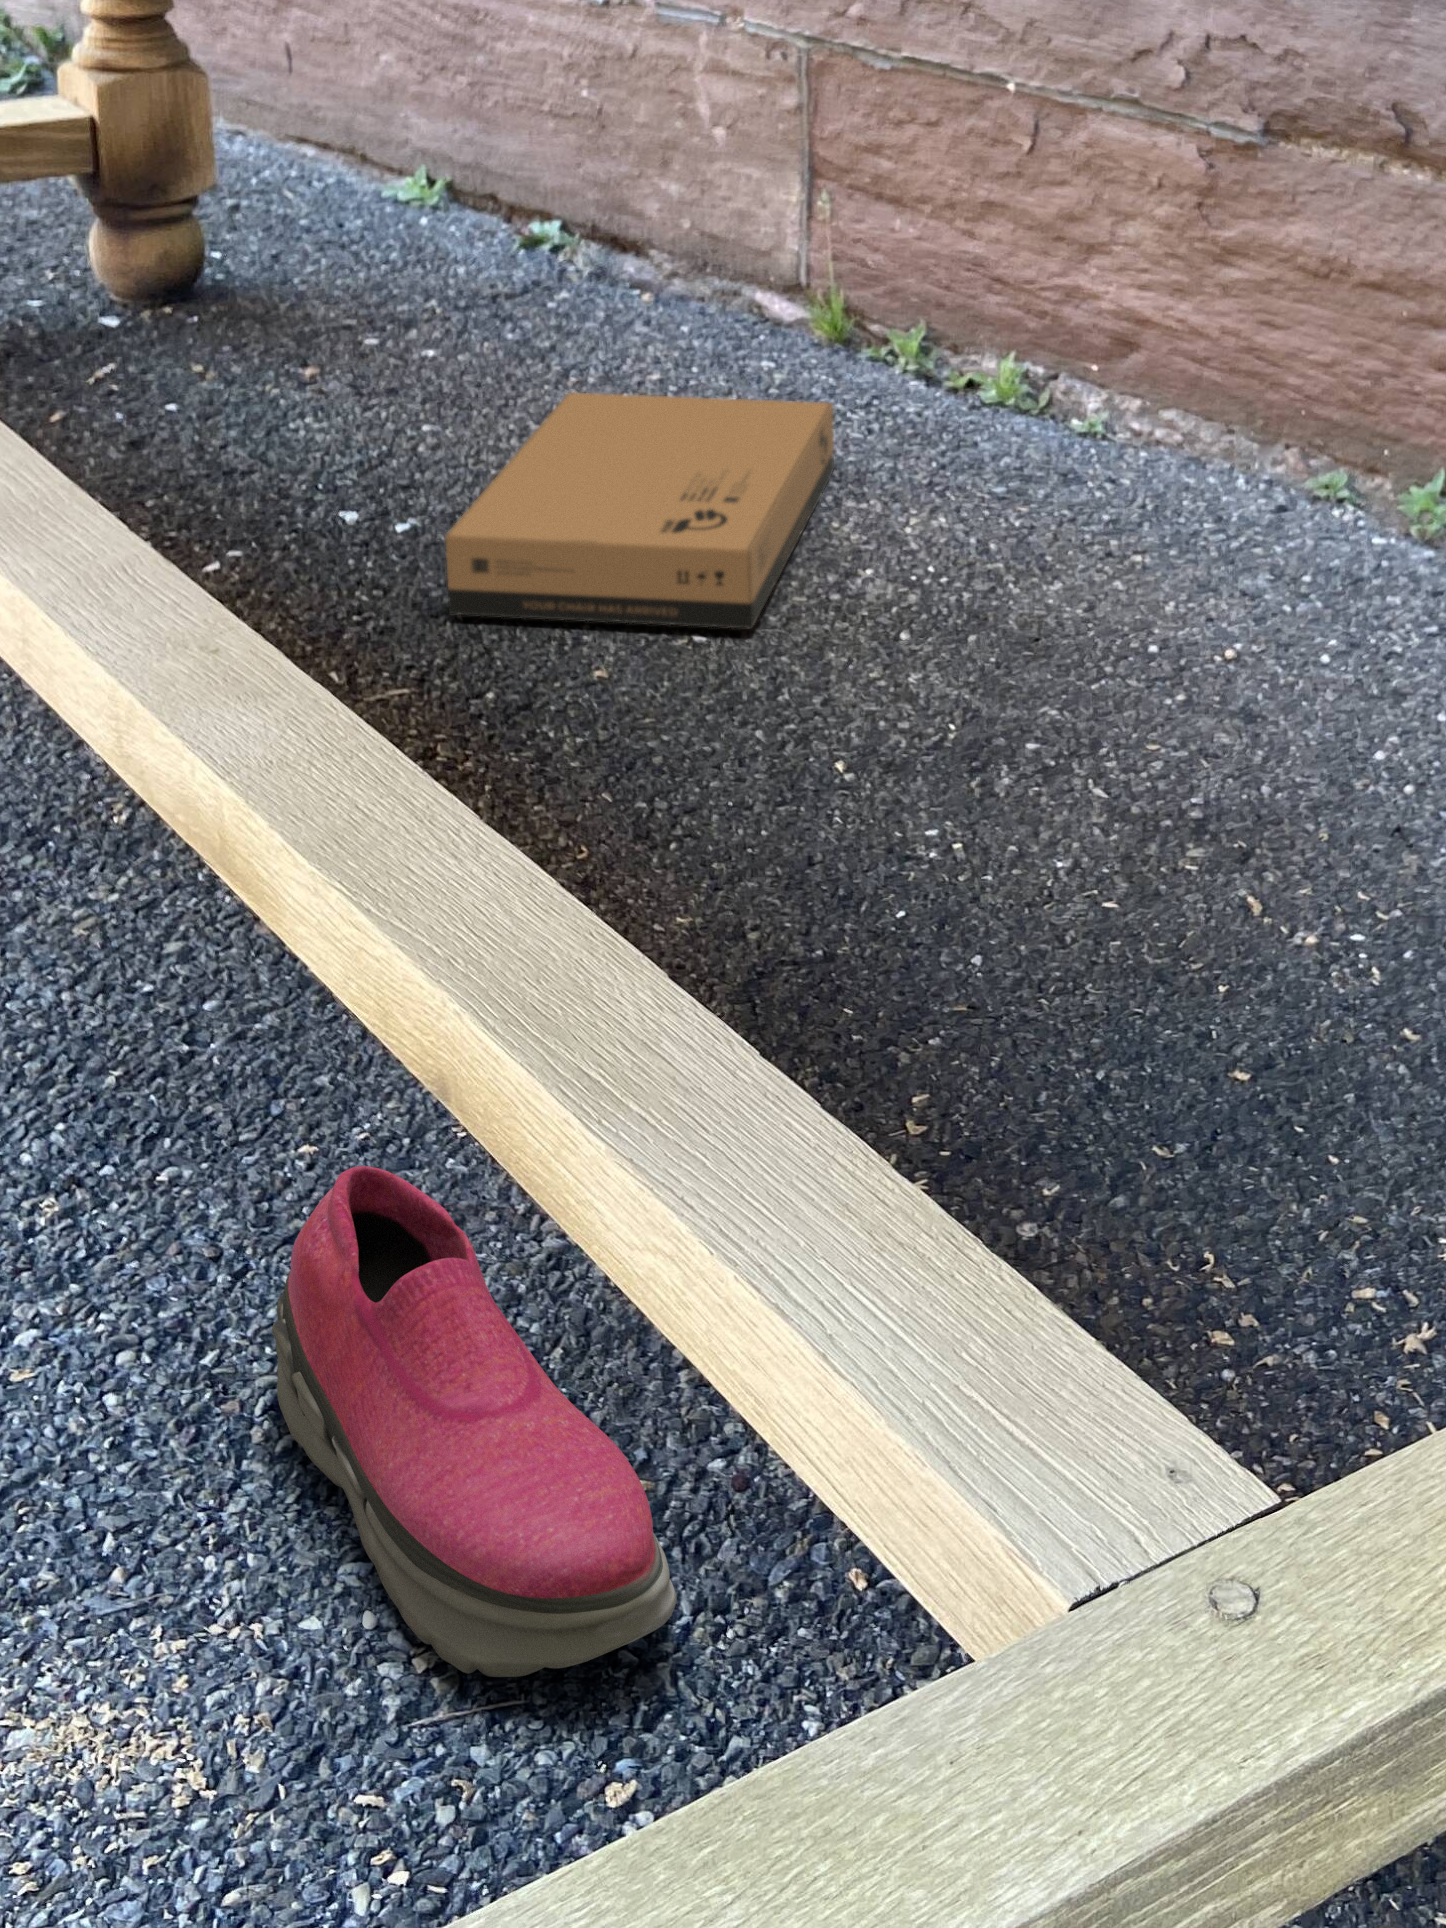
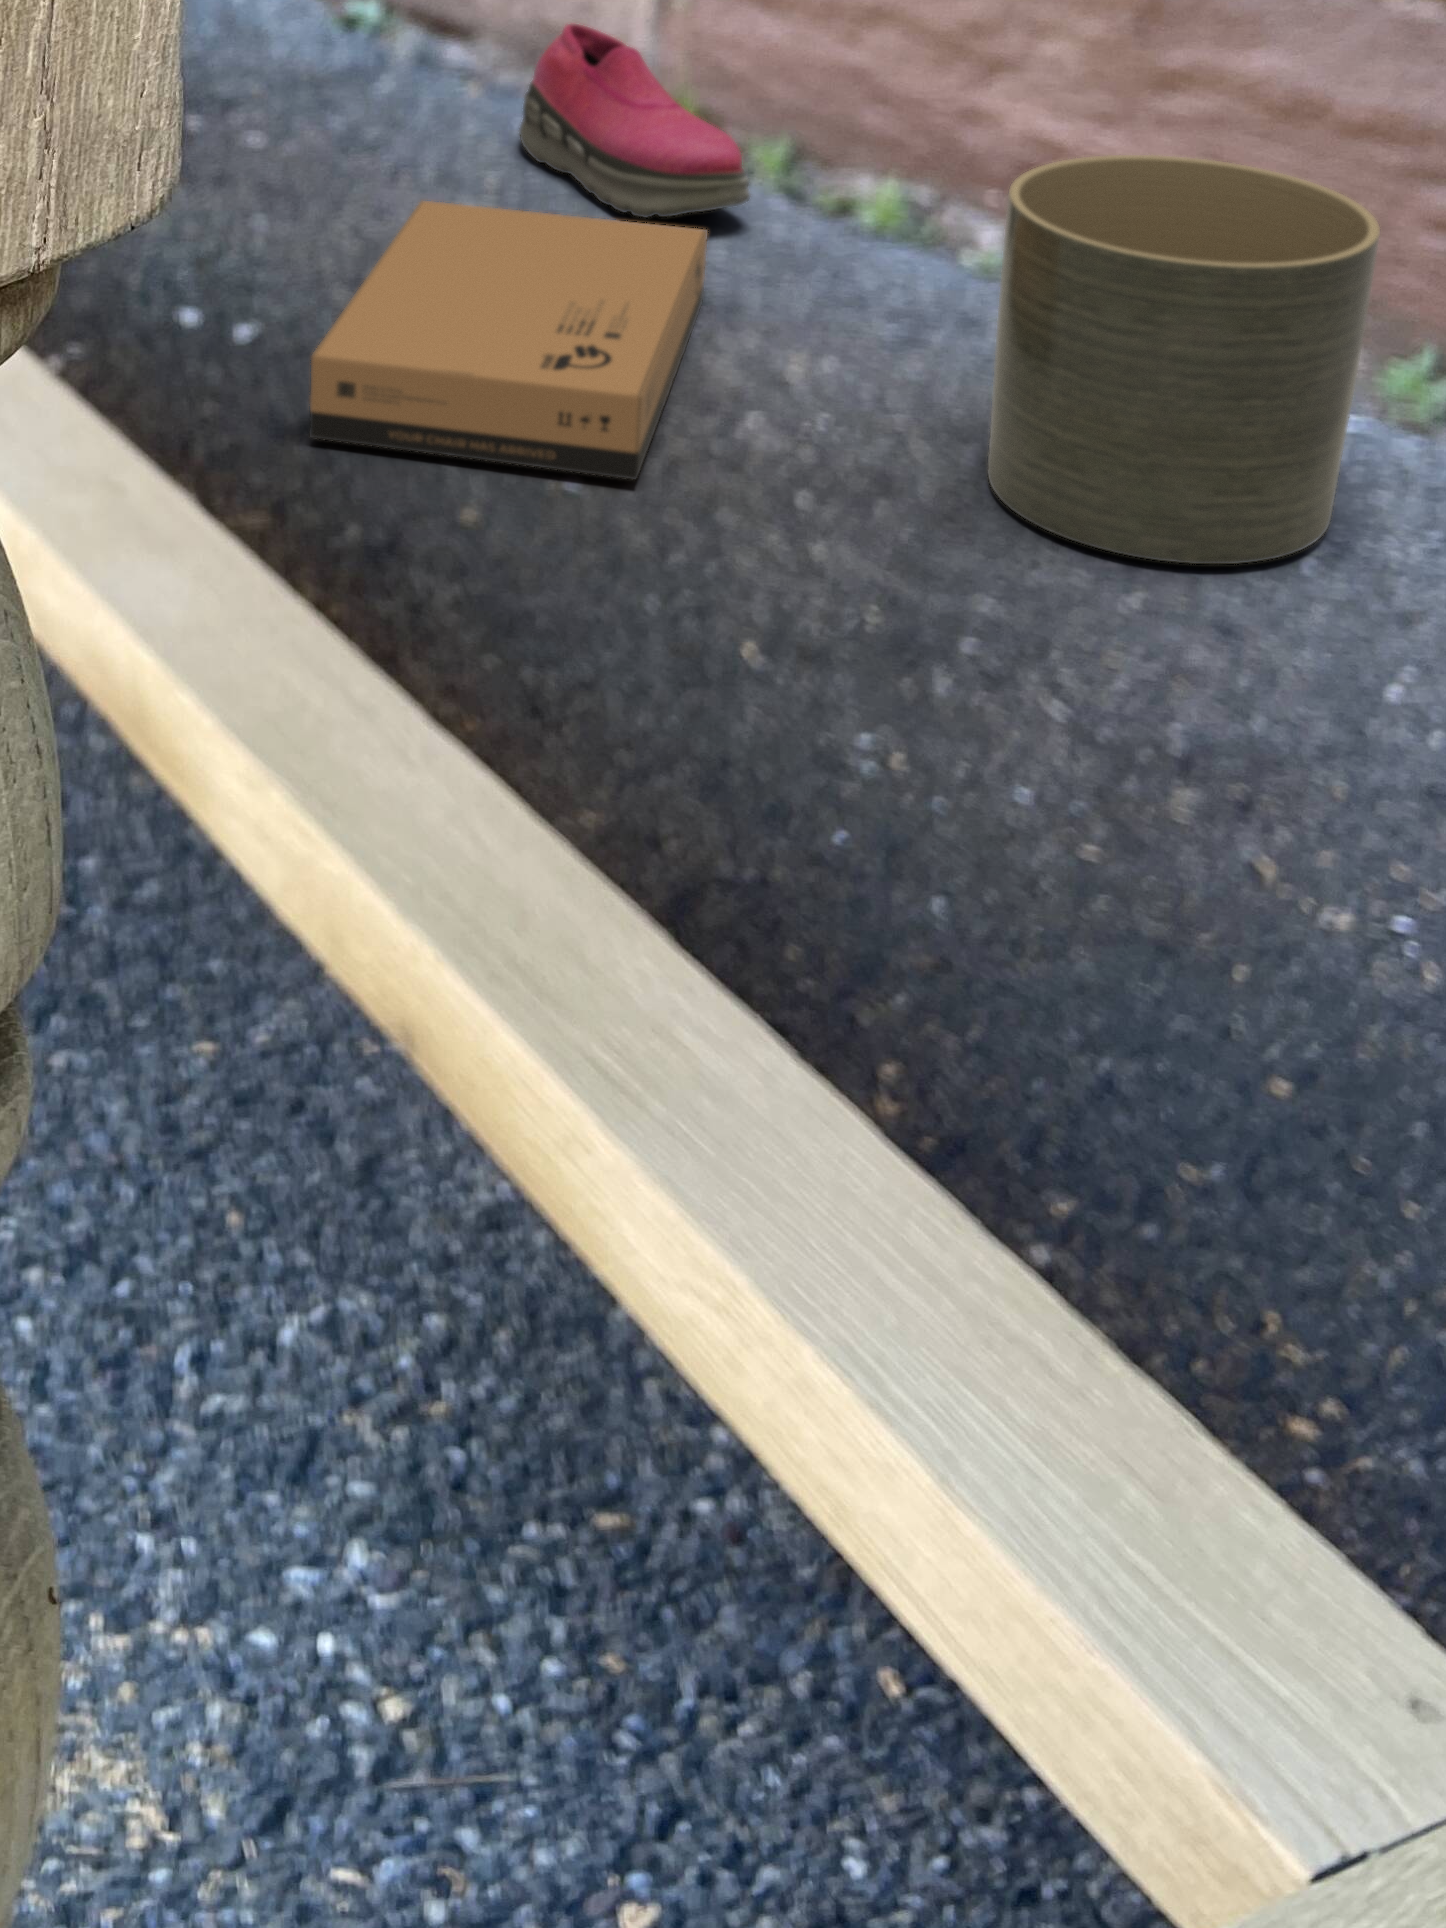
planter: none [1066,305,1377,662] -> present [988,155,1380,564]
shoe: present [272,1166,677,1677] -> present [519,24,750,218]

